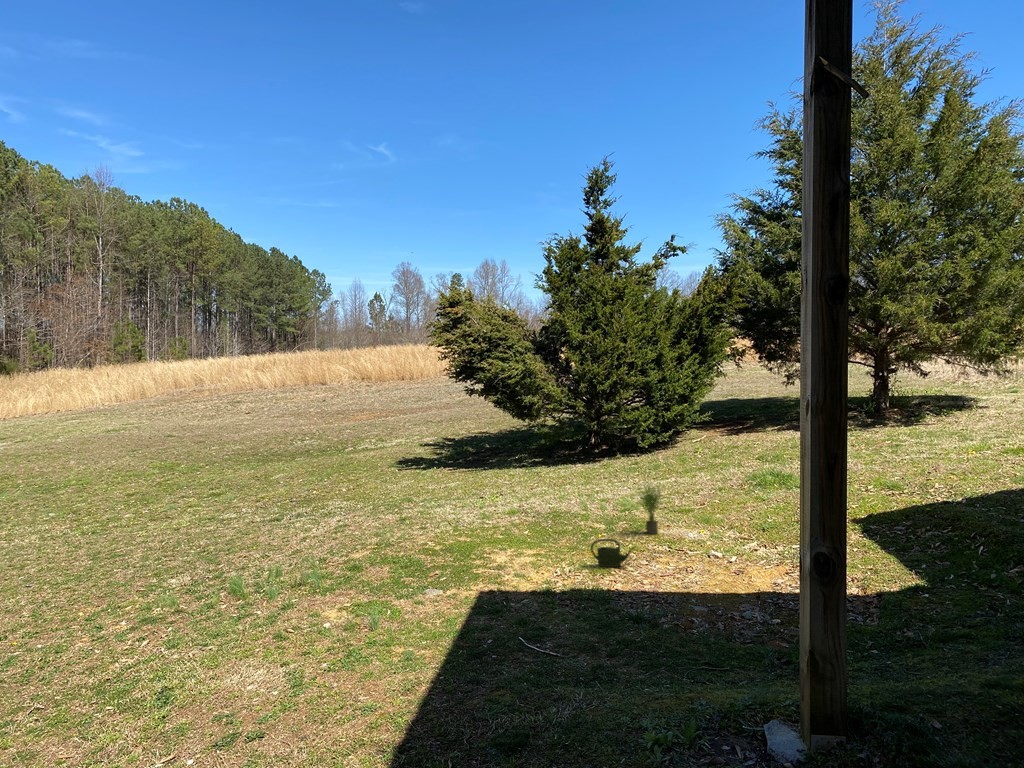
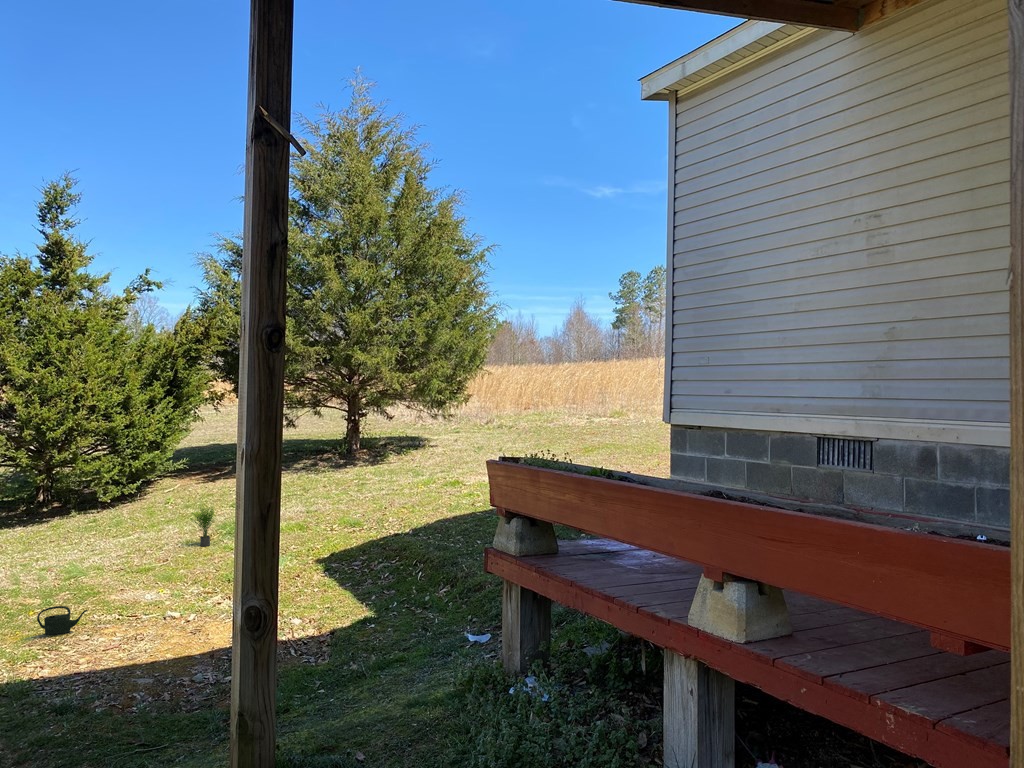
potted plant: present [639,483,662,534] -> present [191,507,214,546]

